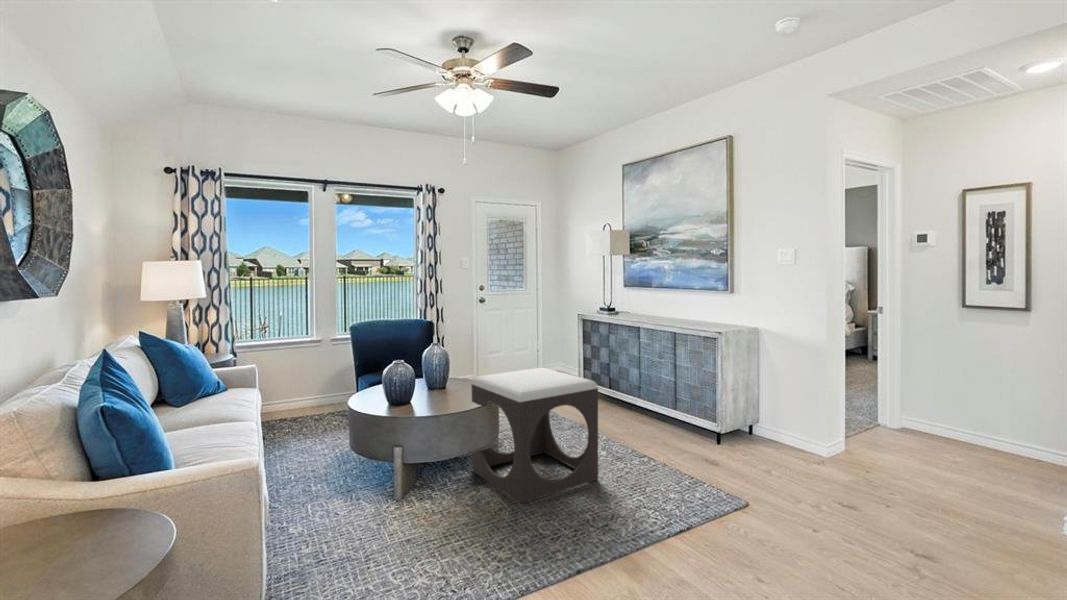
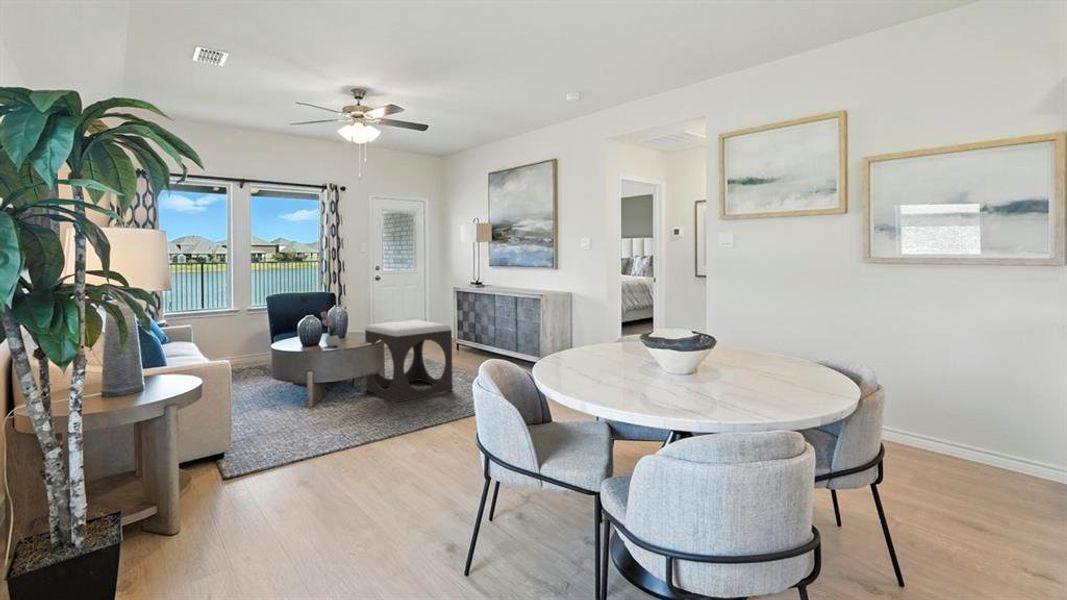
flower arrangement: none [410,349,439,411] -> present [321,311,340,347]

